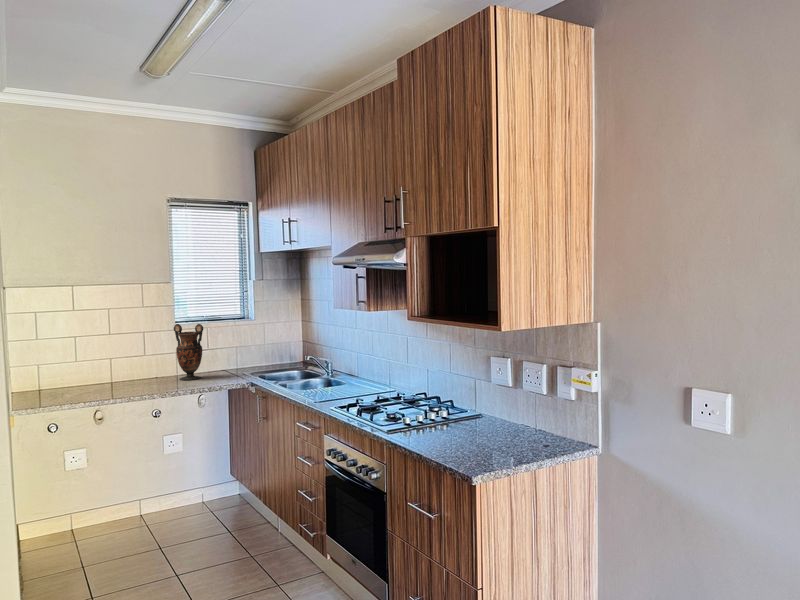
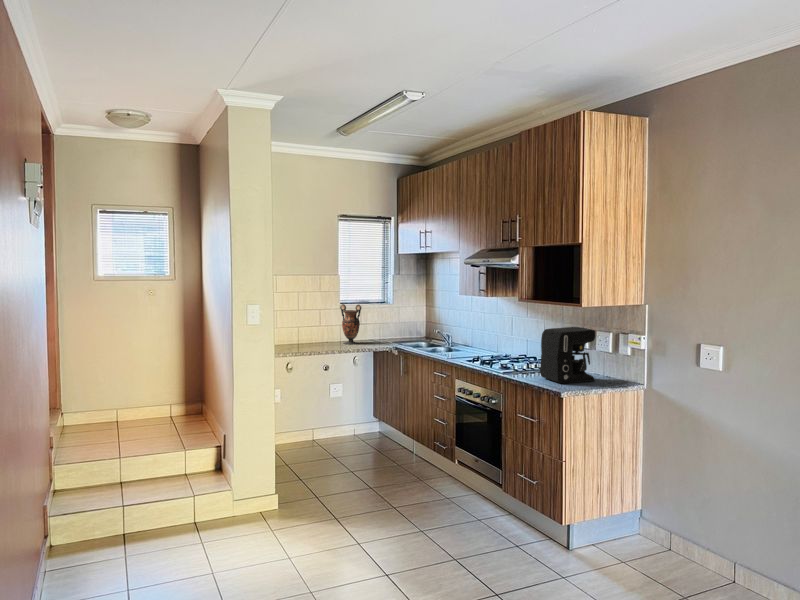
coffee maker: none [440,358,523,453] -> present [540,327,595,384]

